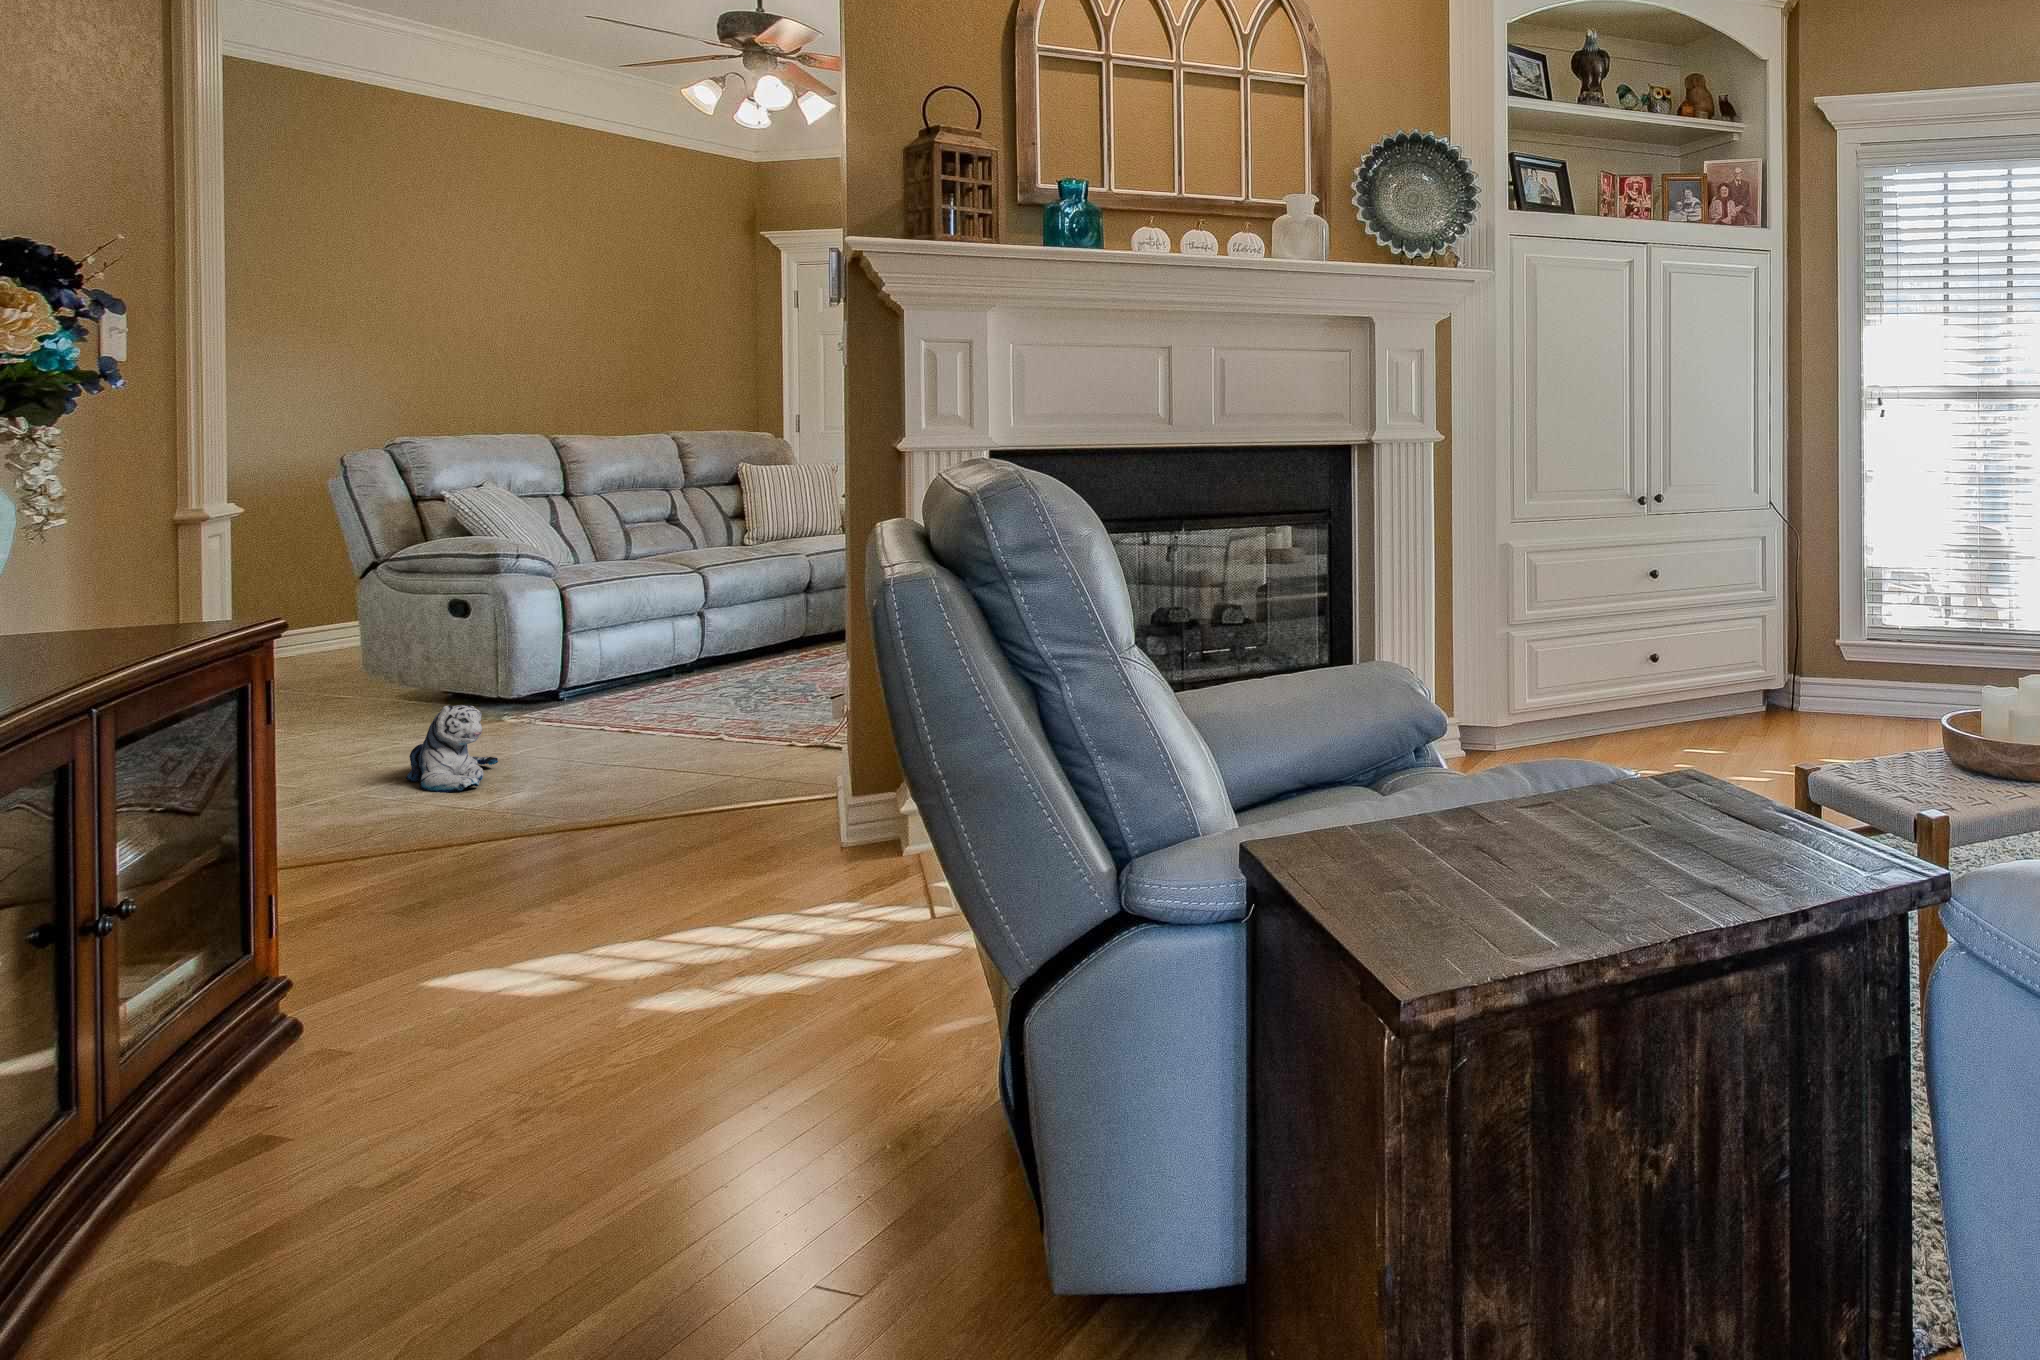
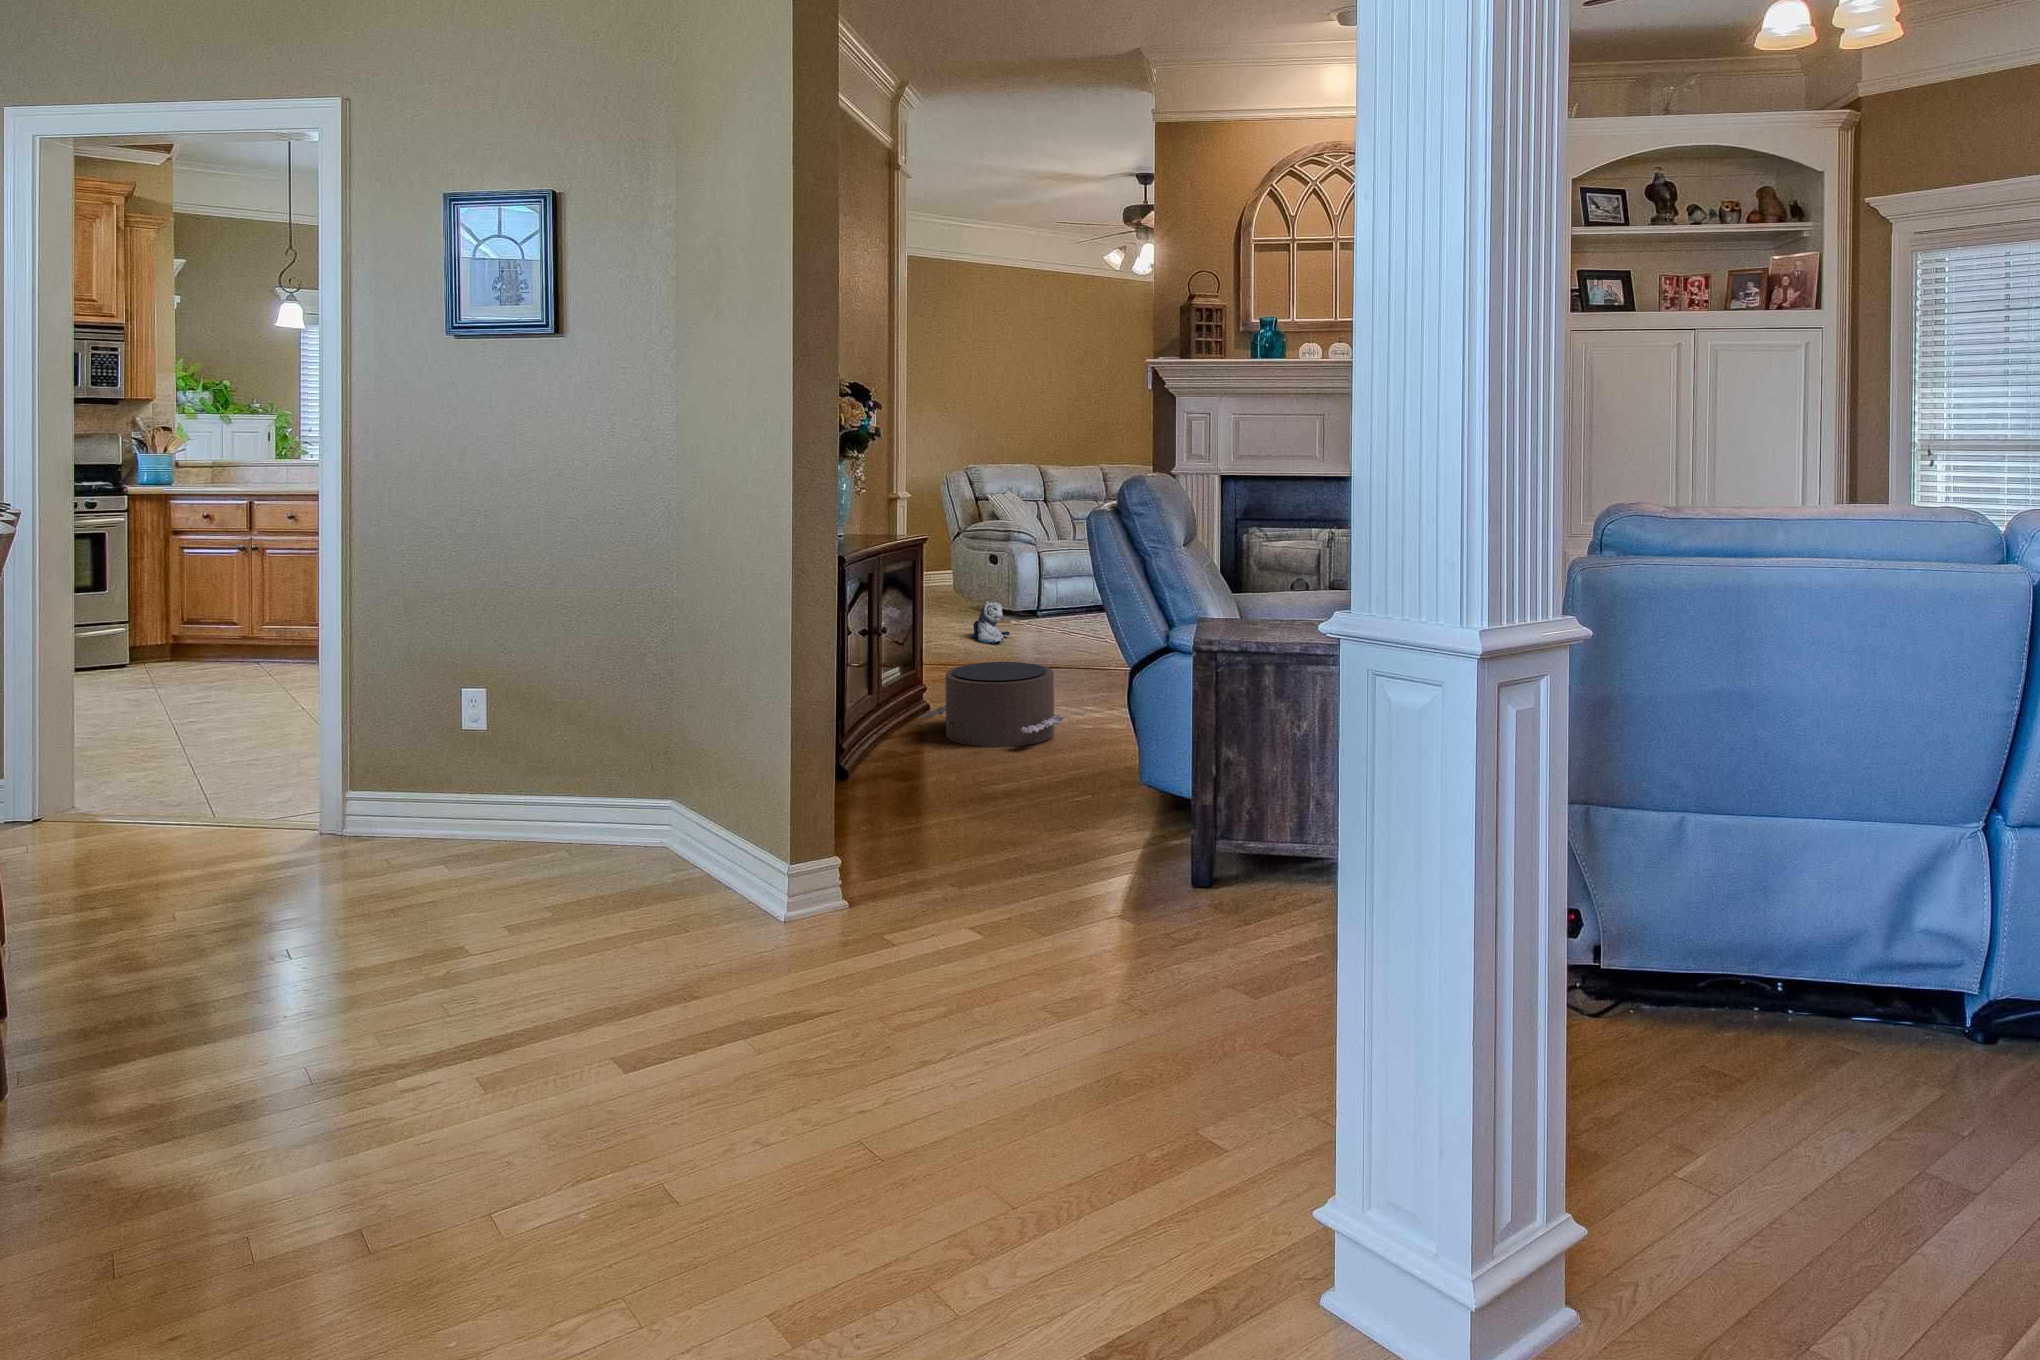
pouf: none [250,897,679,1161] -> present [922,662,1066,747]

